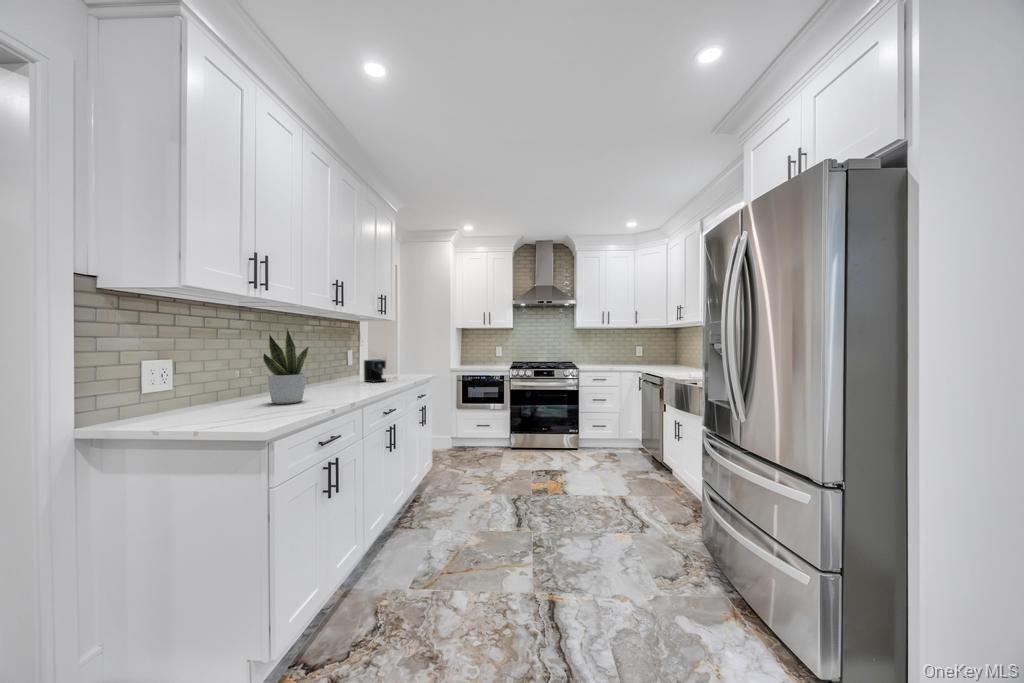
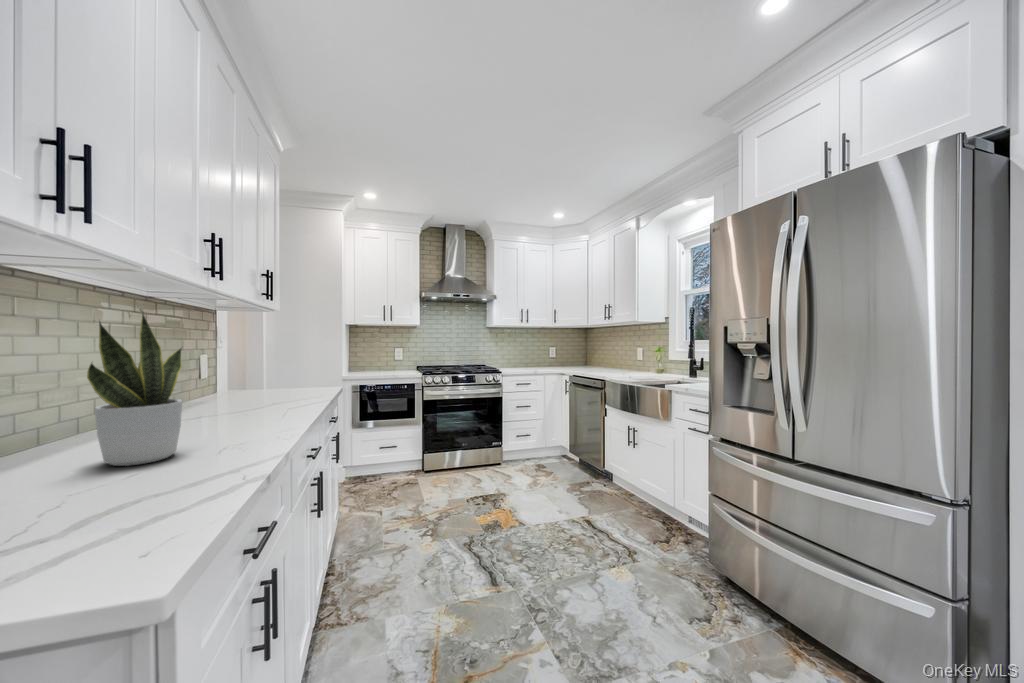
coffee maker: present [364,359,386,382] -> none [243,368,294,404]

